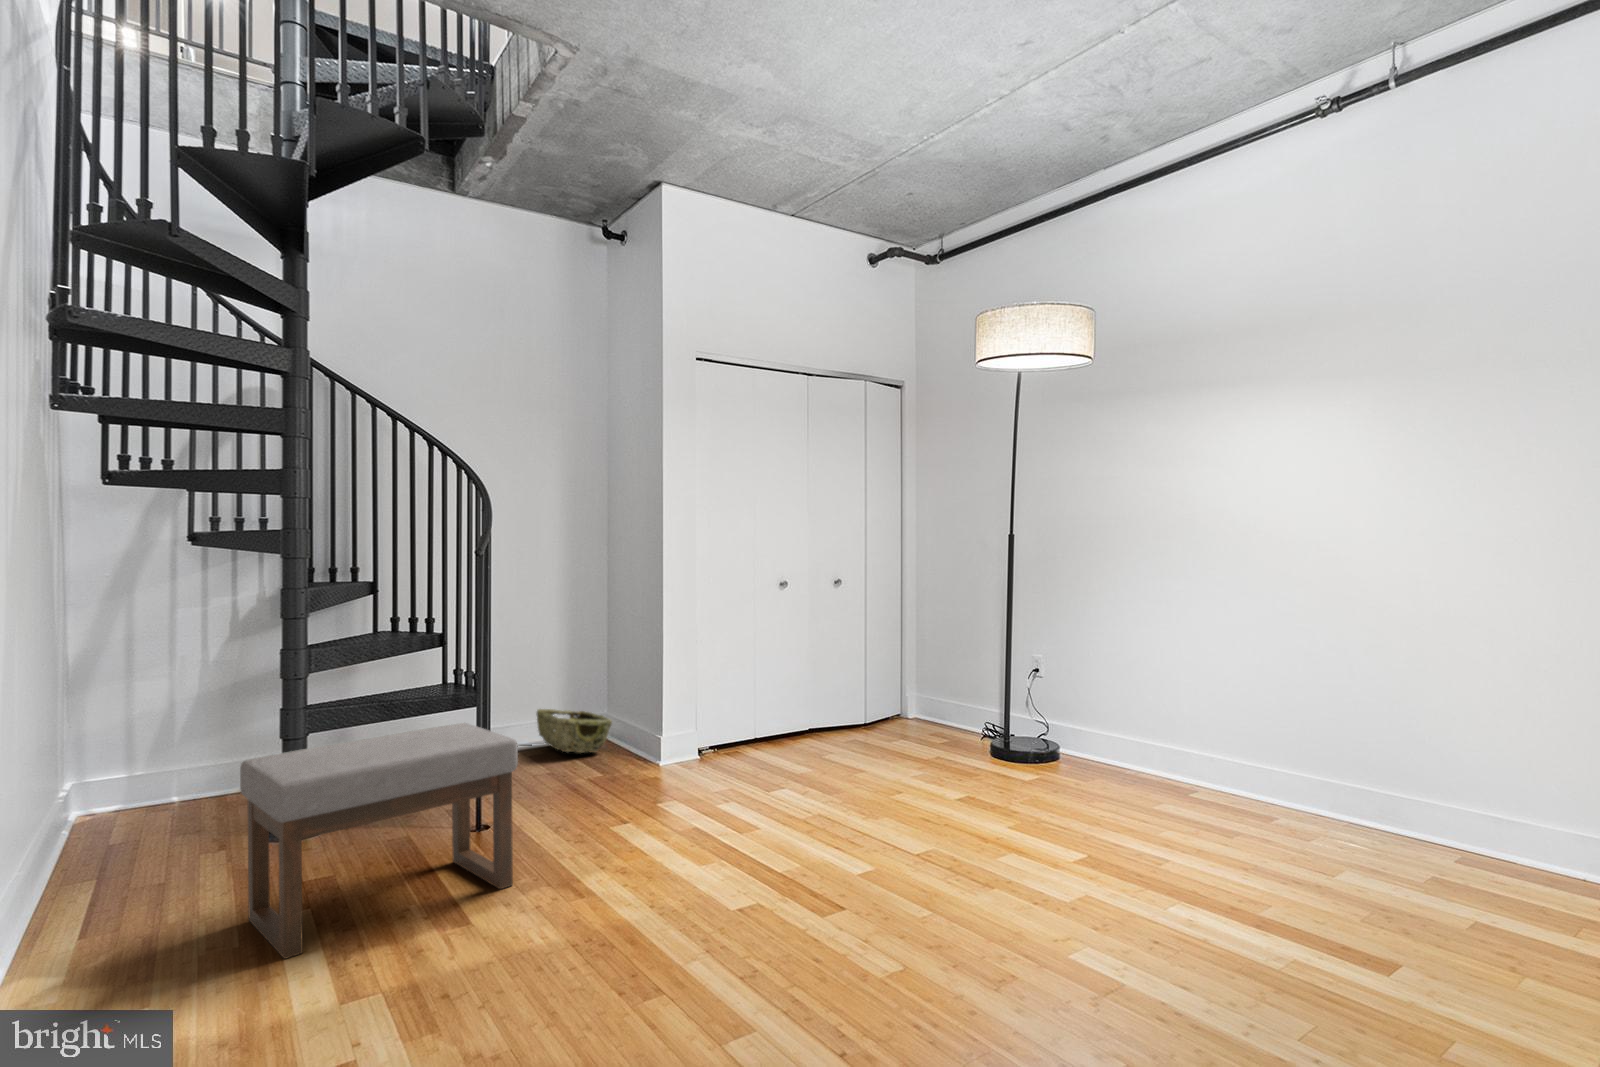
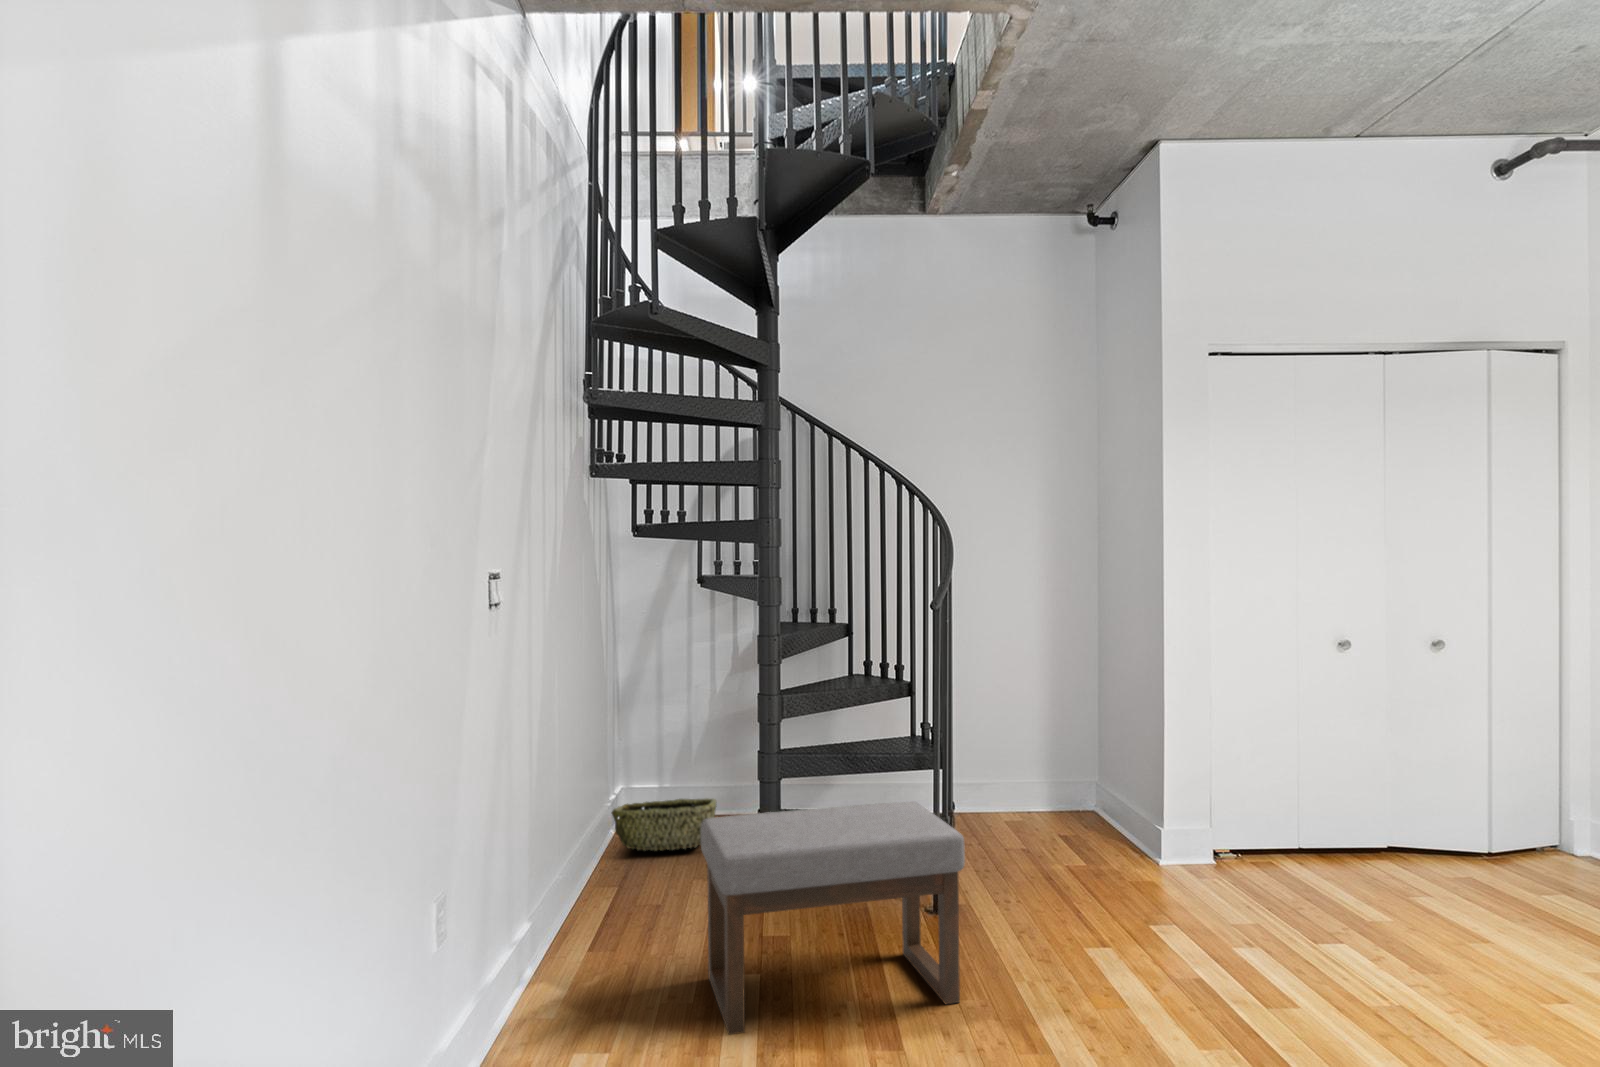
woven basket: present [537,709,612,753] -> present [612,798,716,851]

